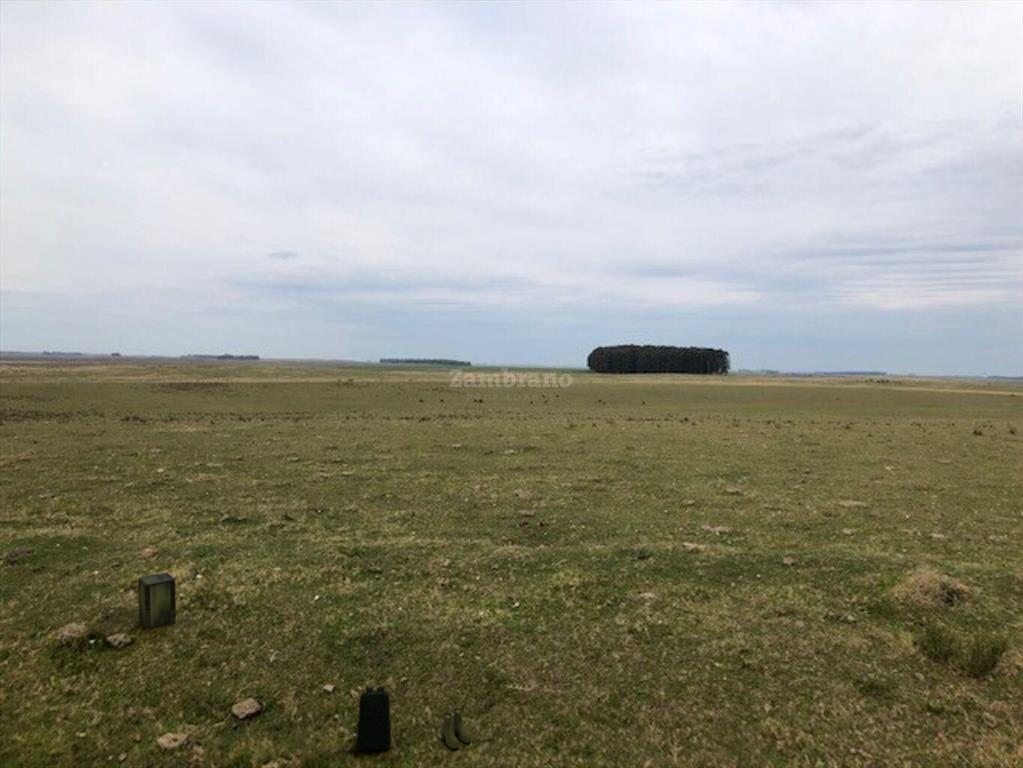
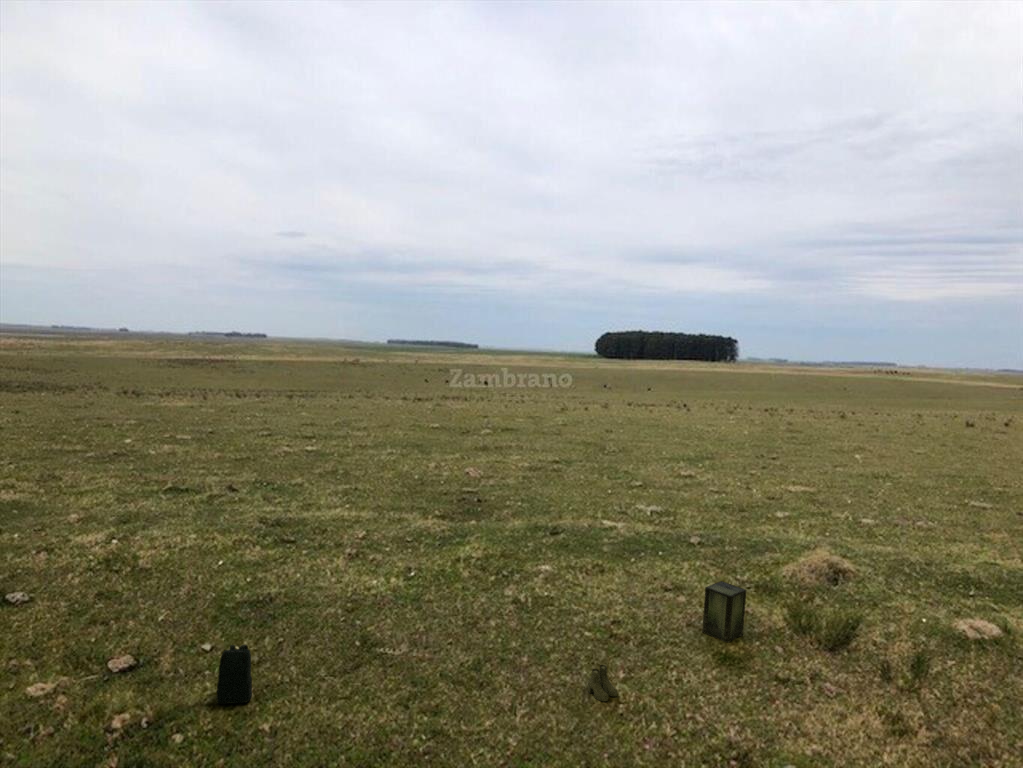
storage box: present [138,573,176,630] -> present [702,581,746,643]
boots: present [441,708,471,749] -> present [588,665,617,702]

